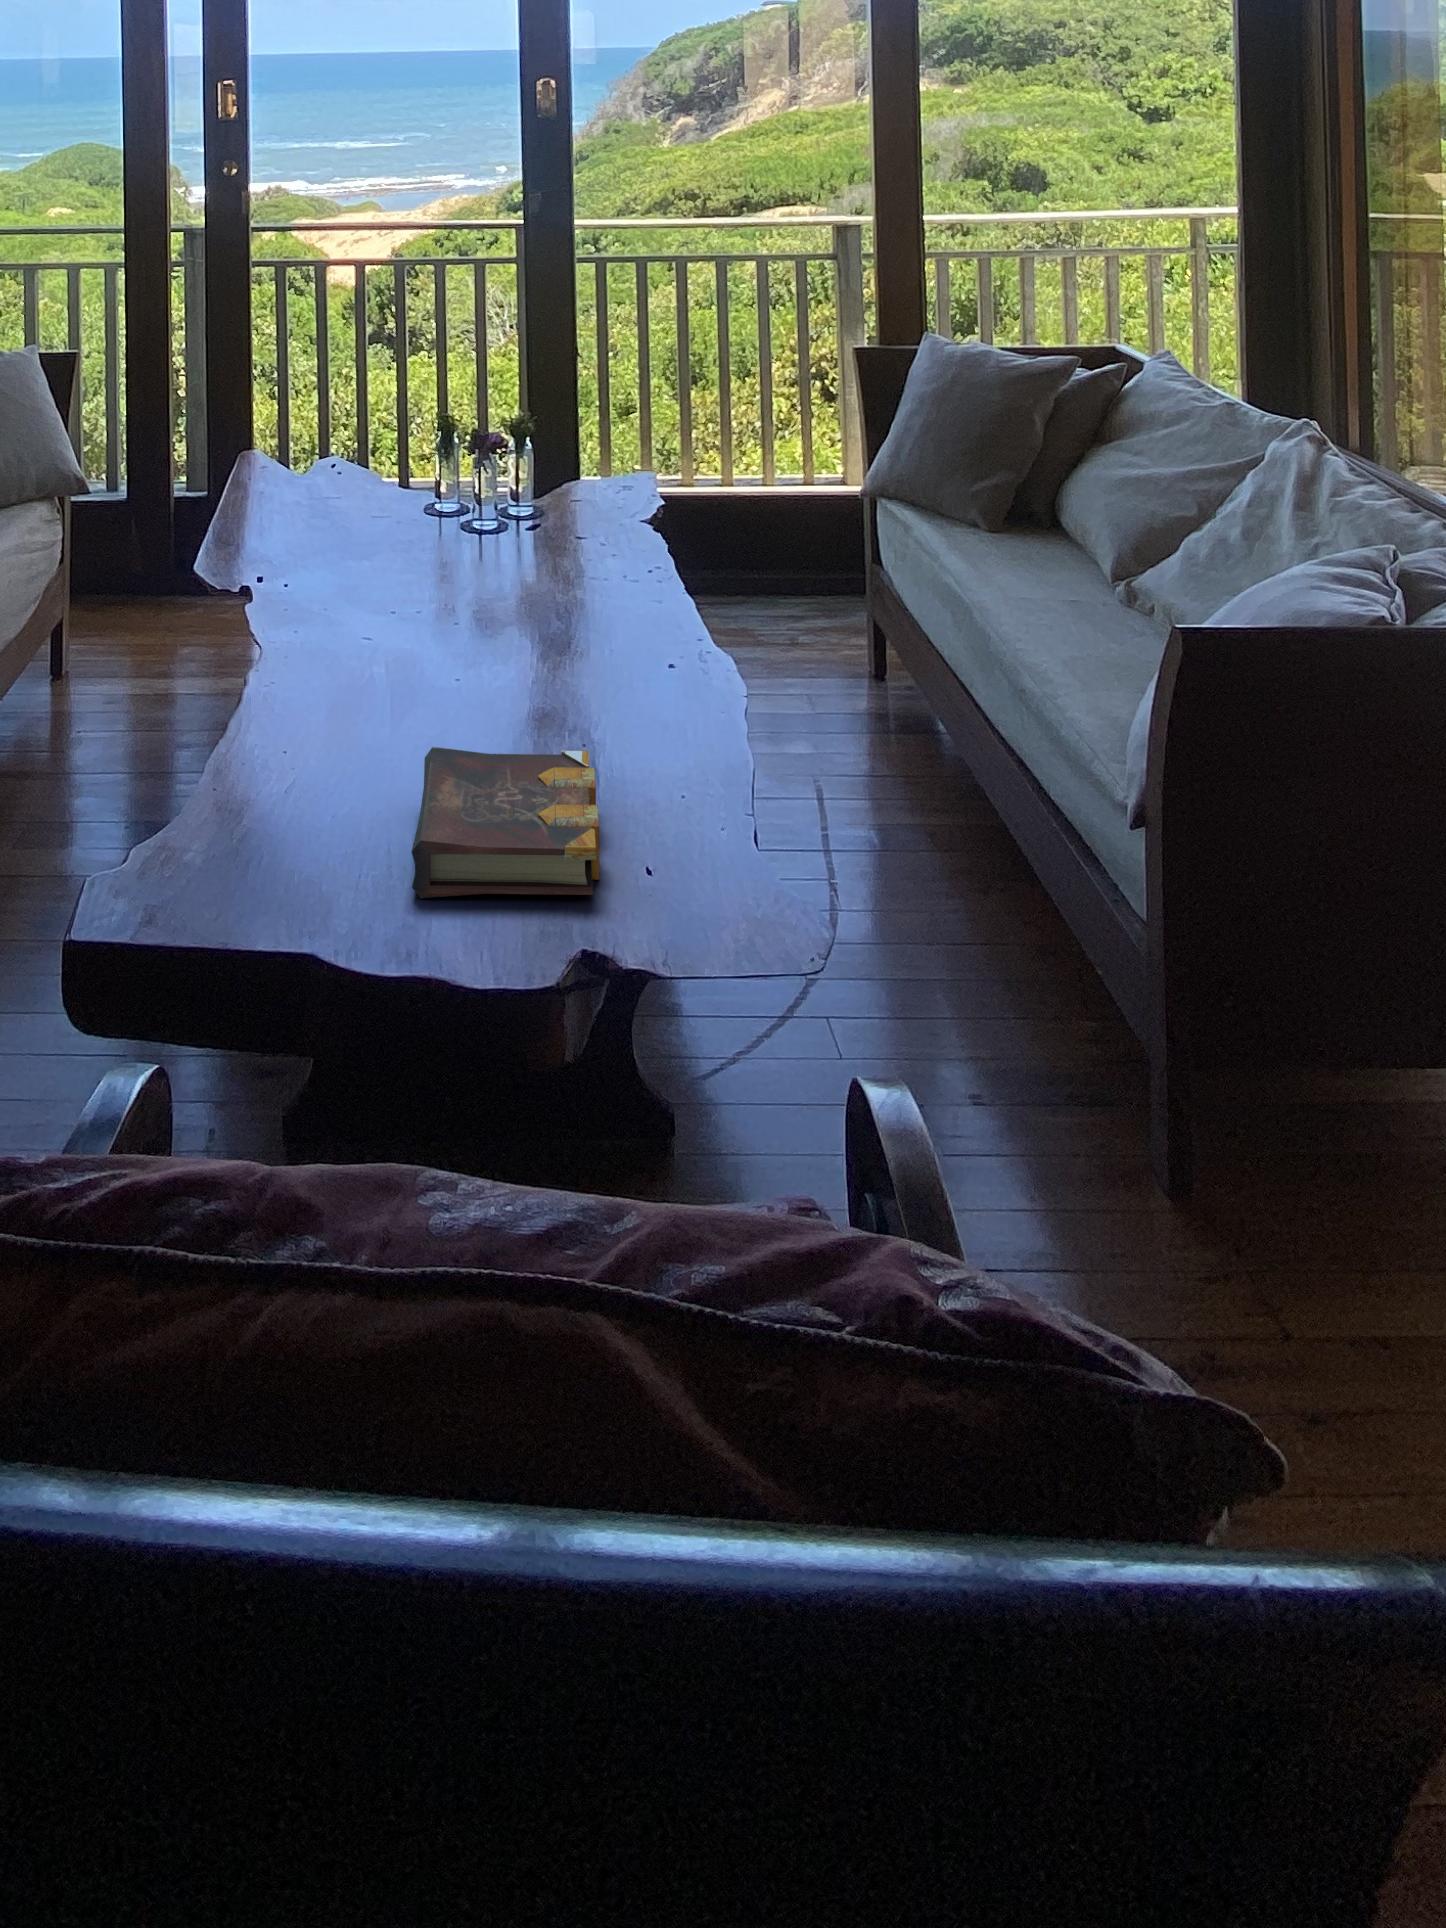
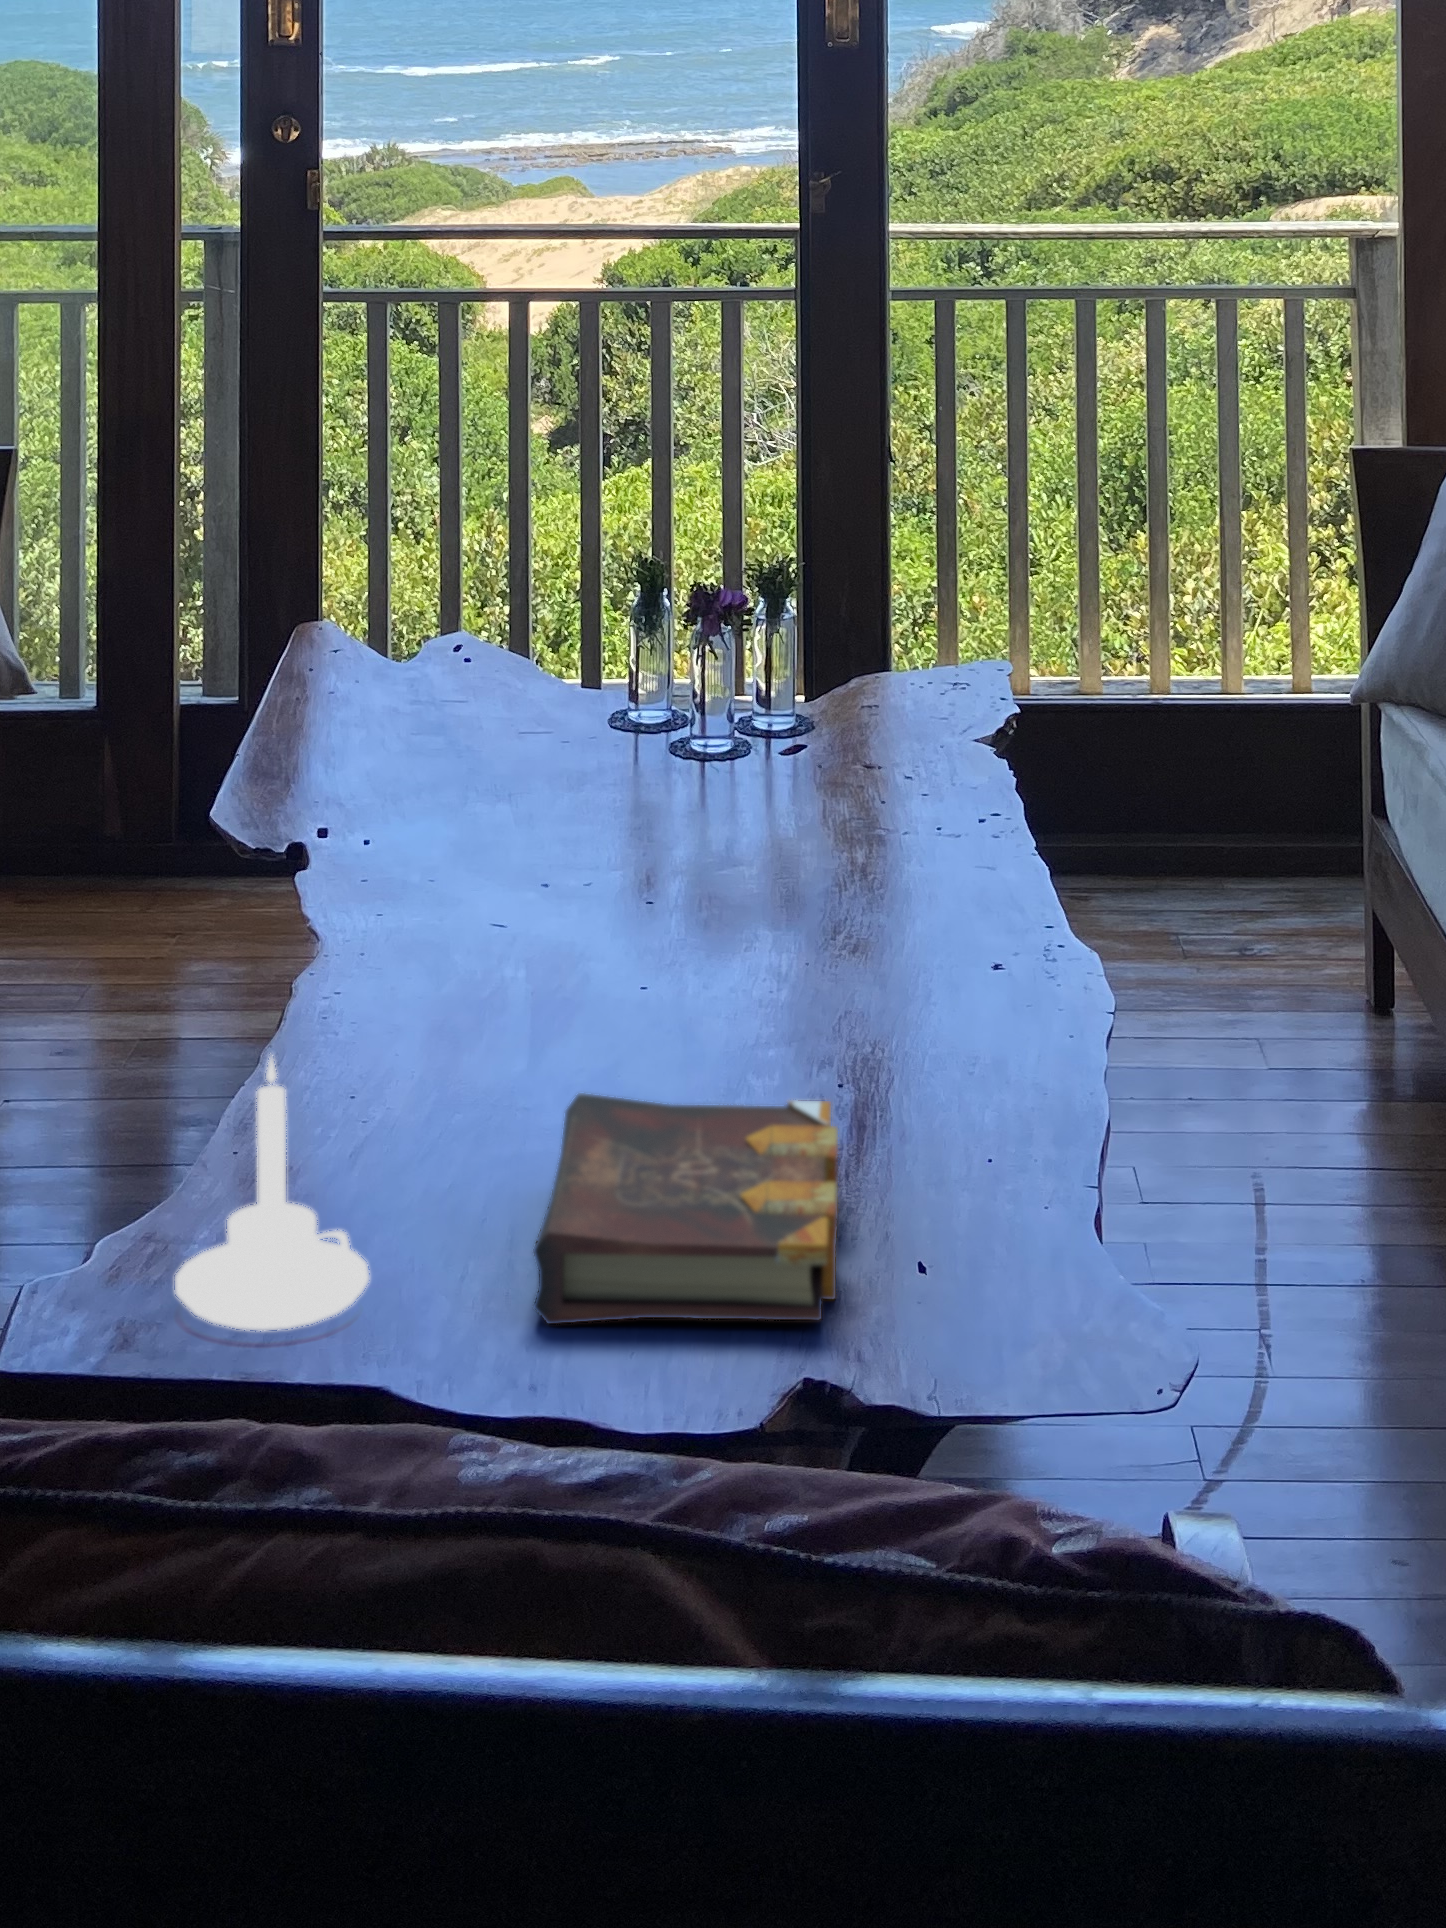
candle holder: none [187,727,308,904] -> present [175,1058,369,1330]

